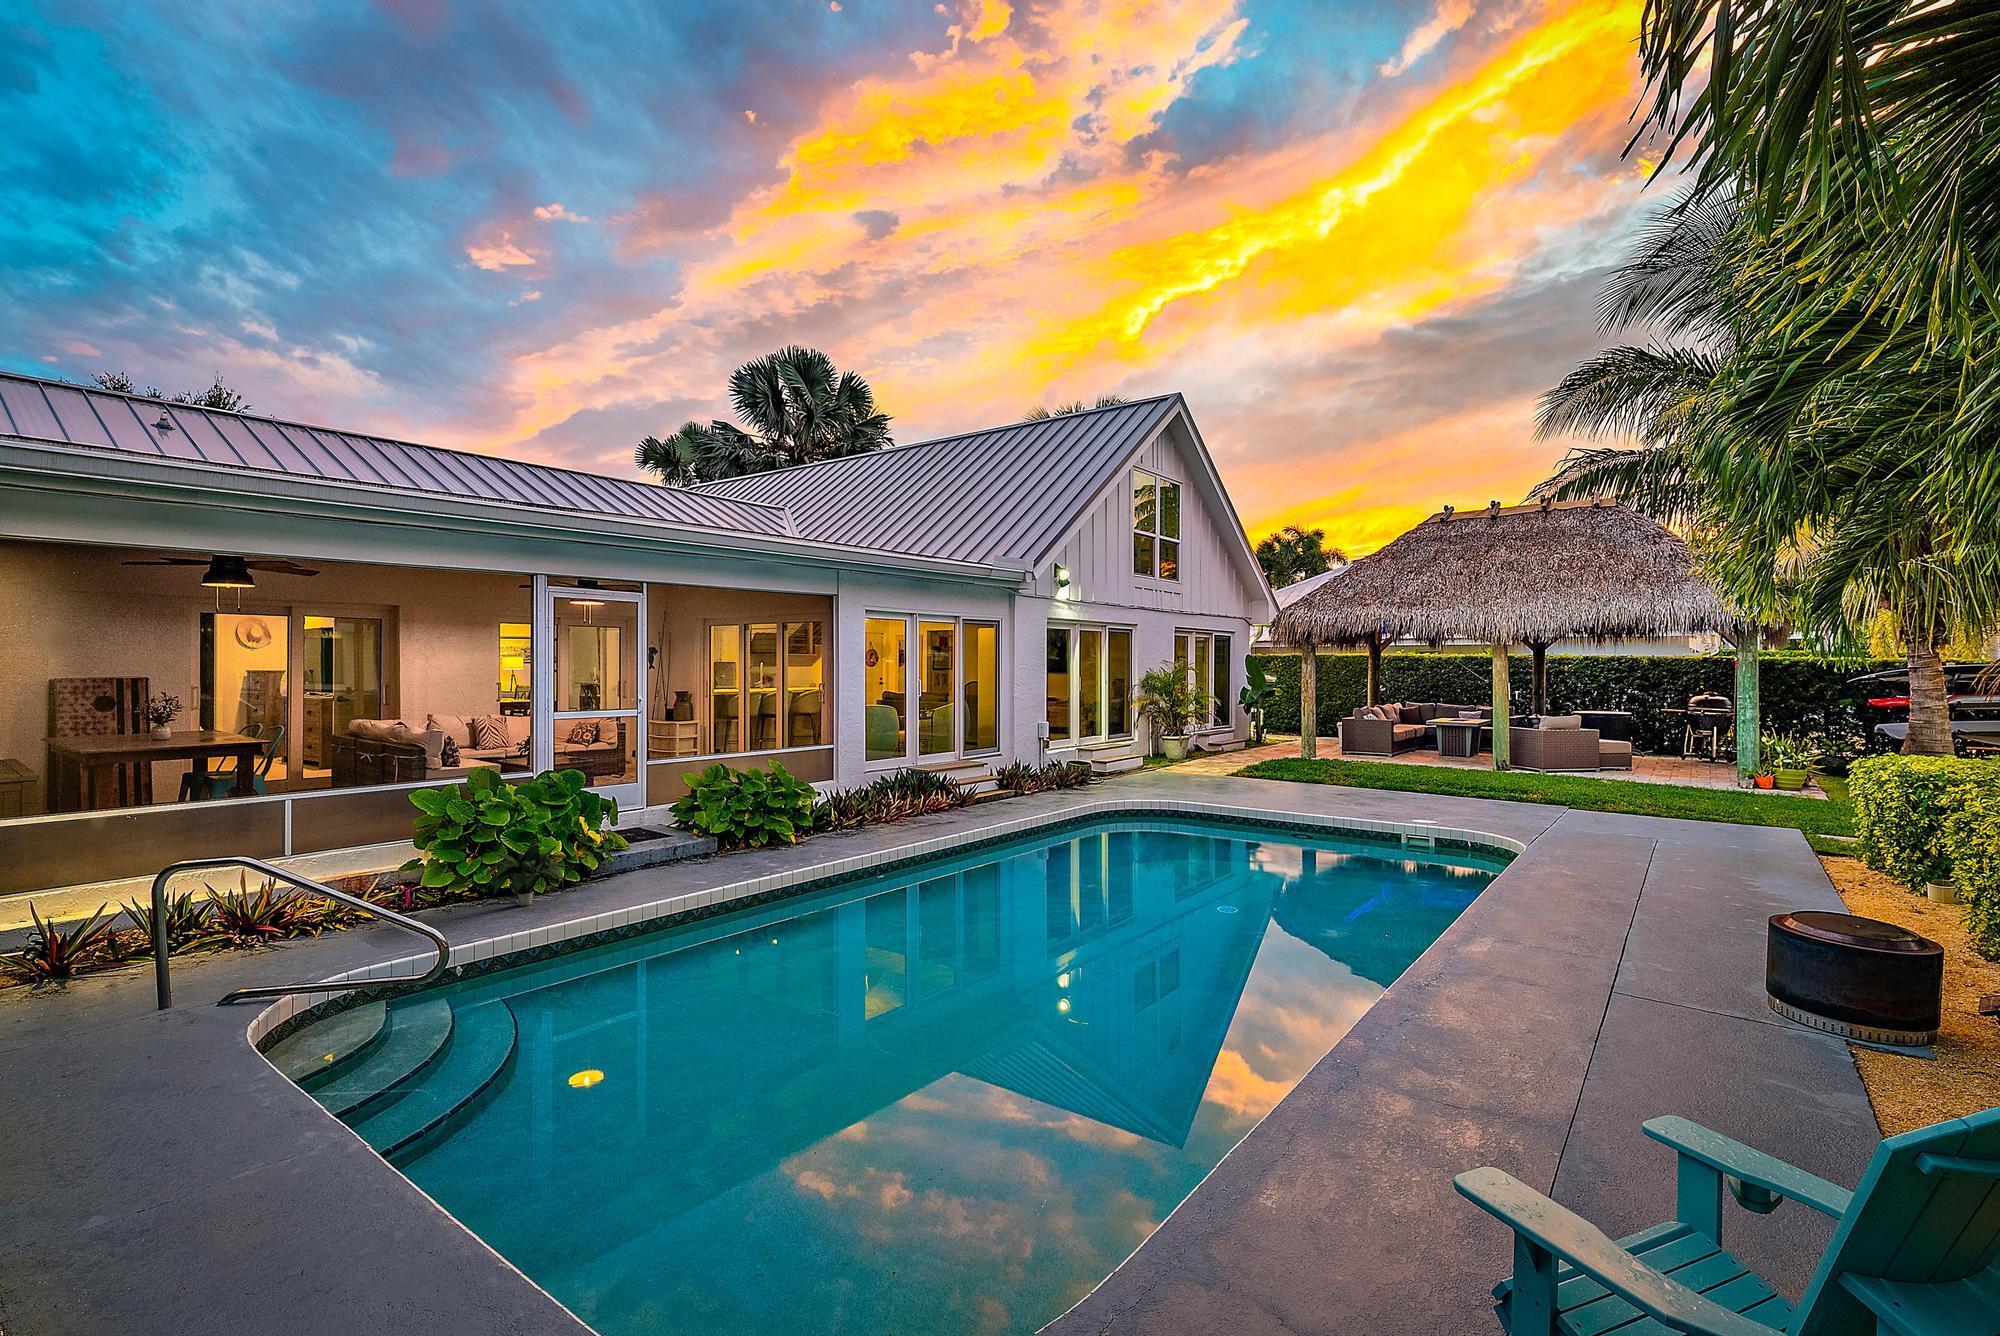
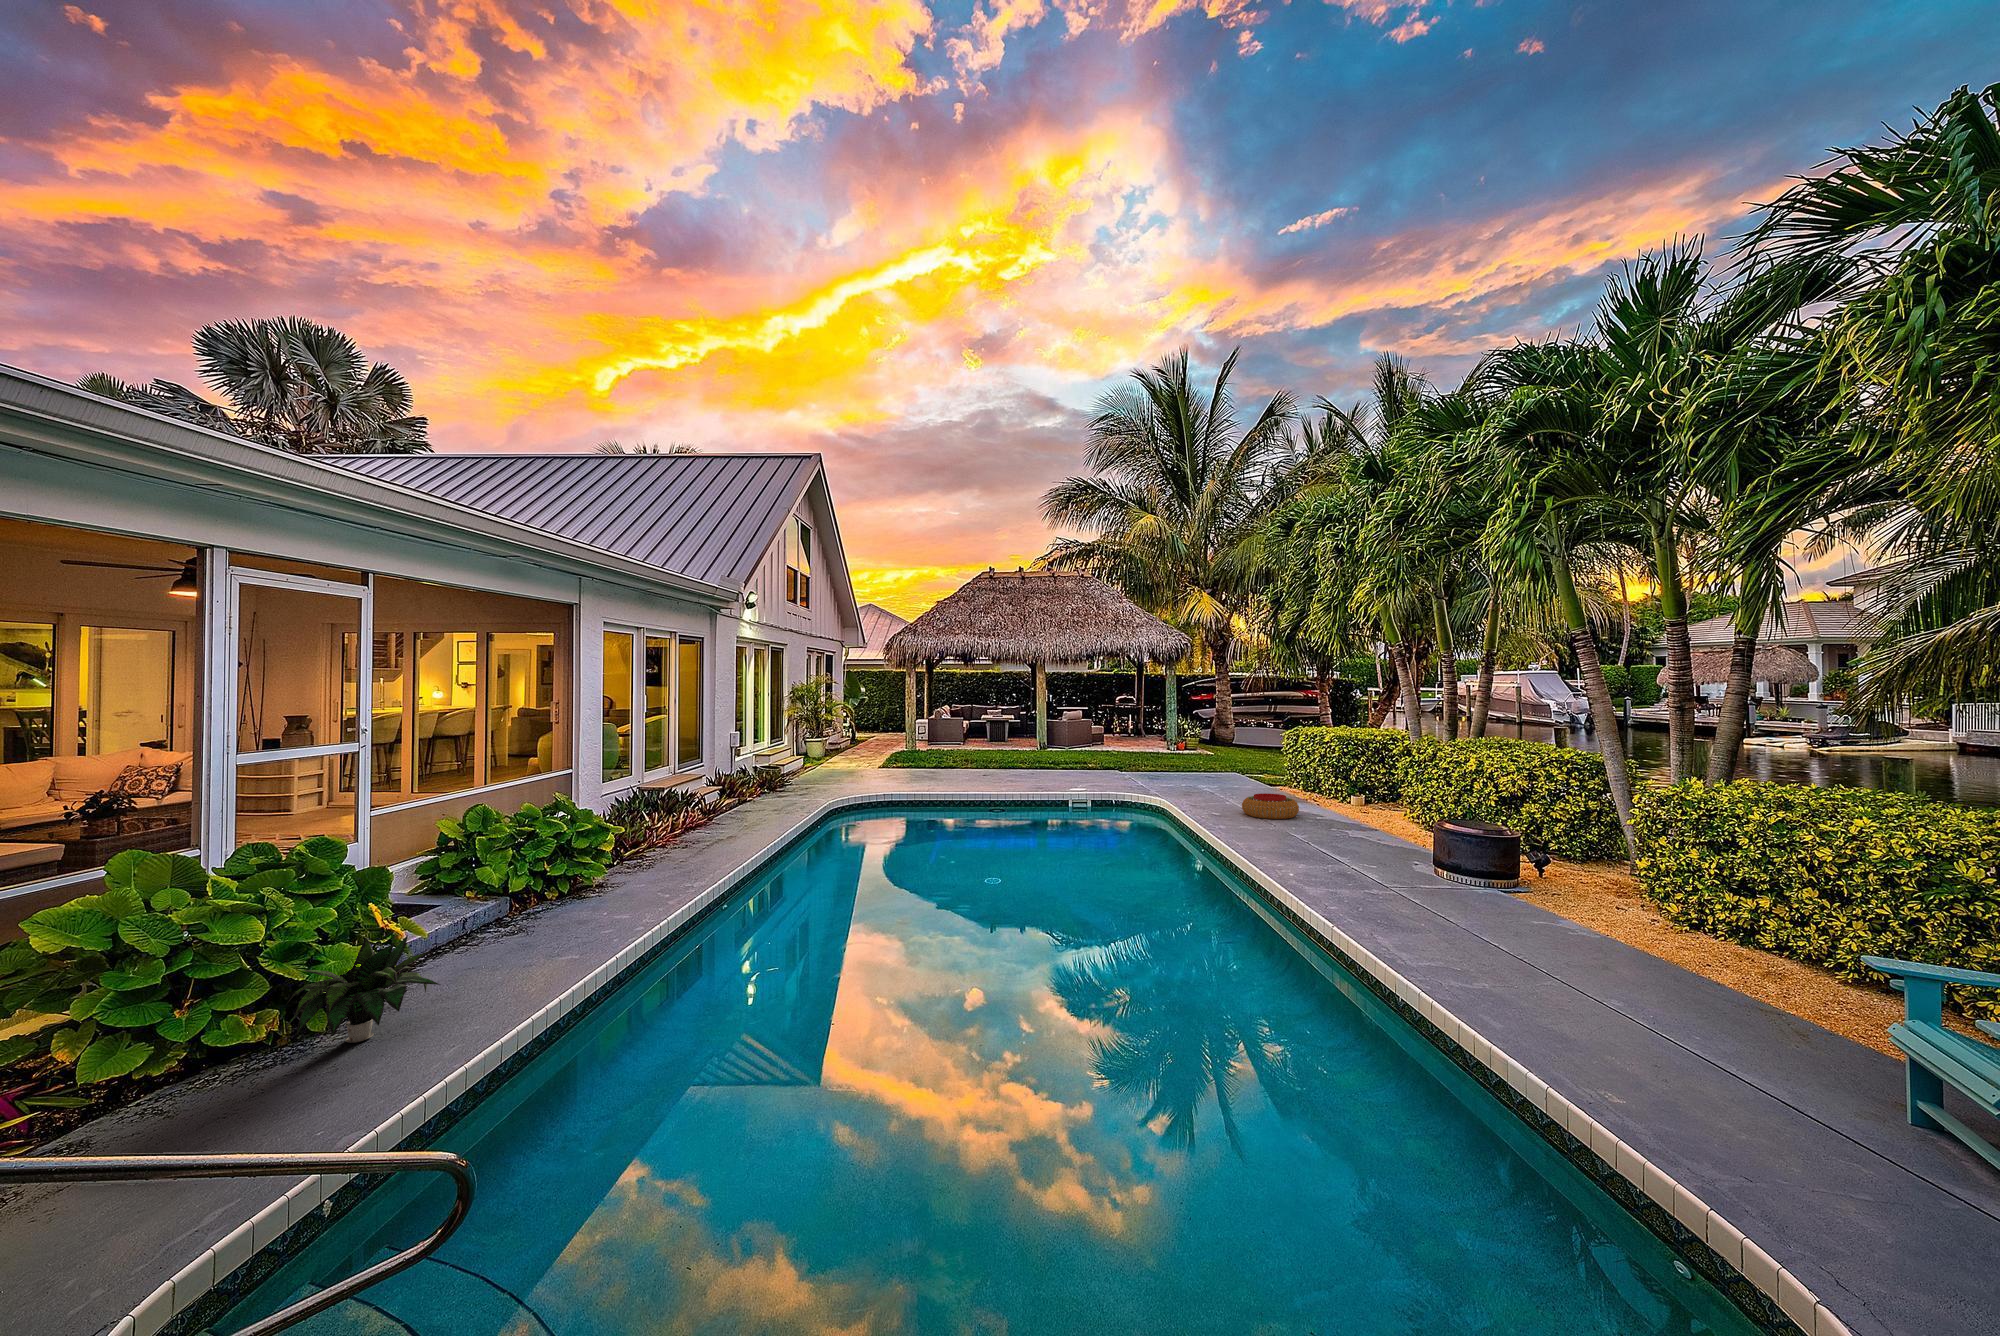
pouf: none [1592,862,1698,908] -> present [1242,793,1299,819]

